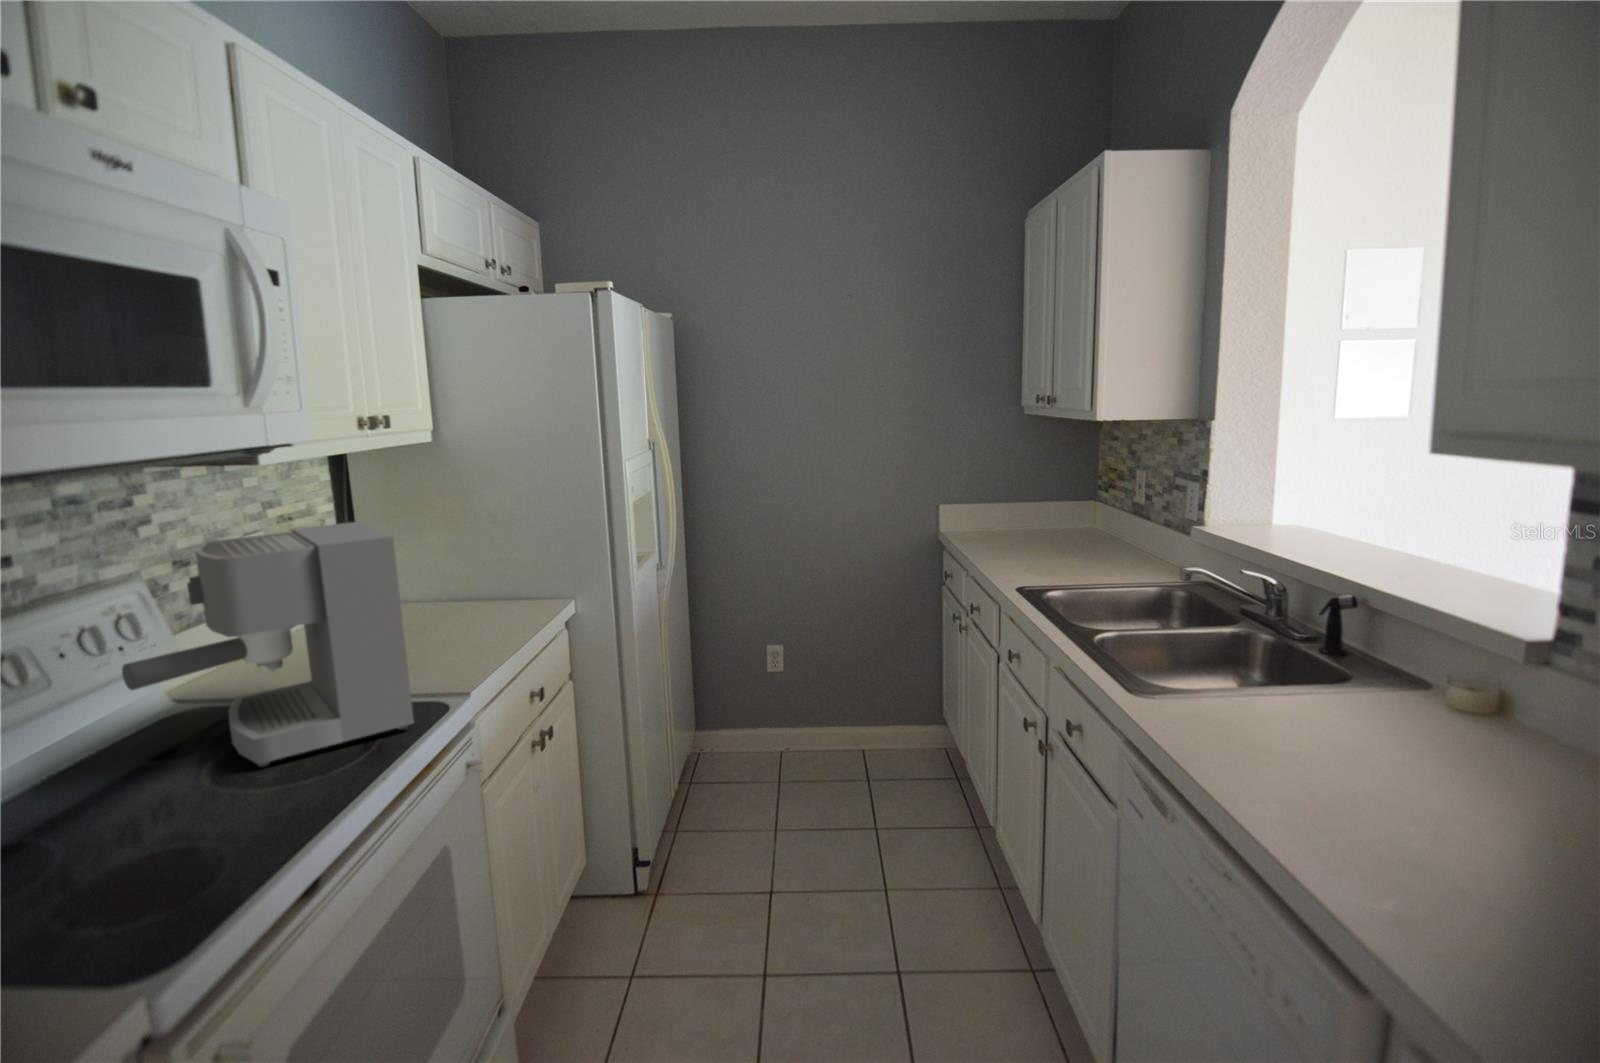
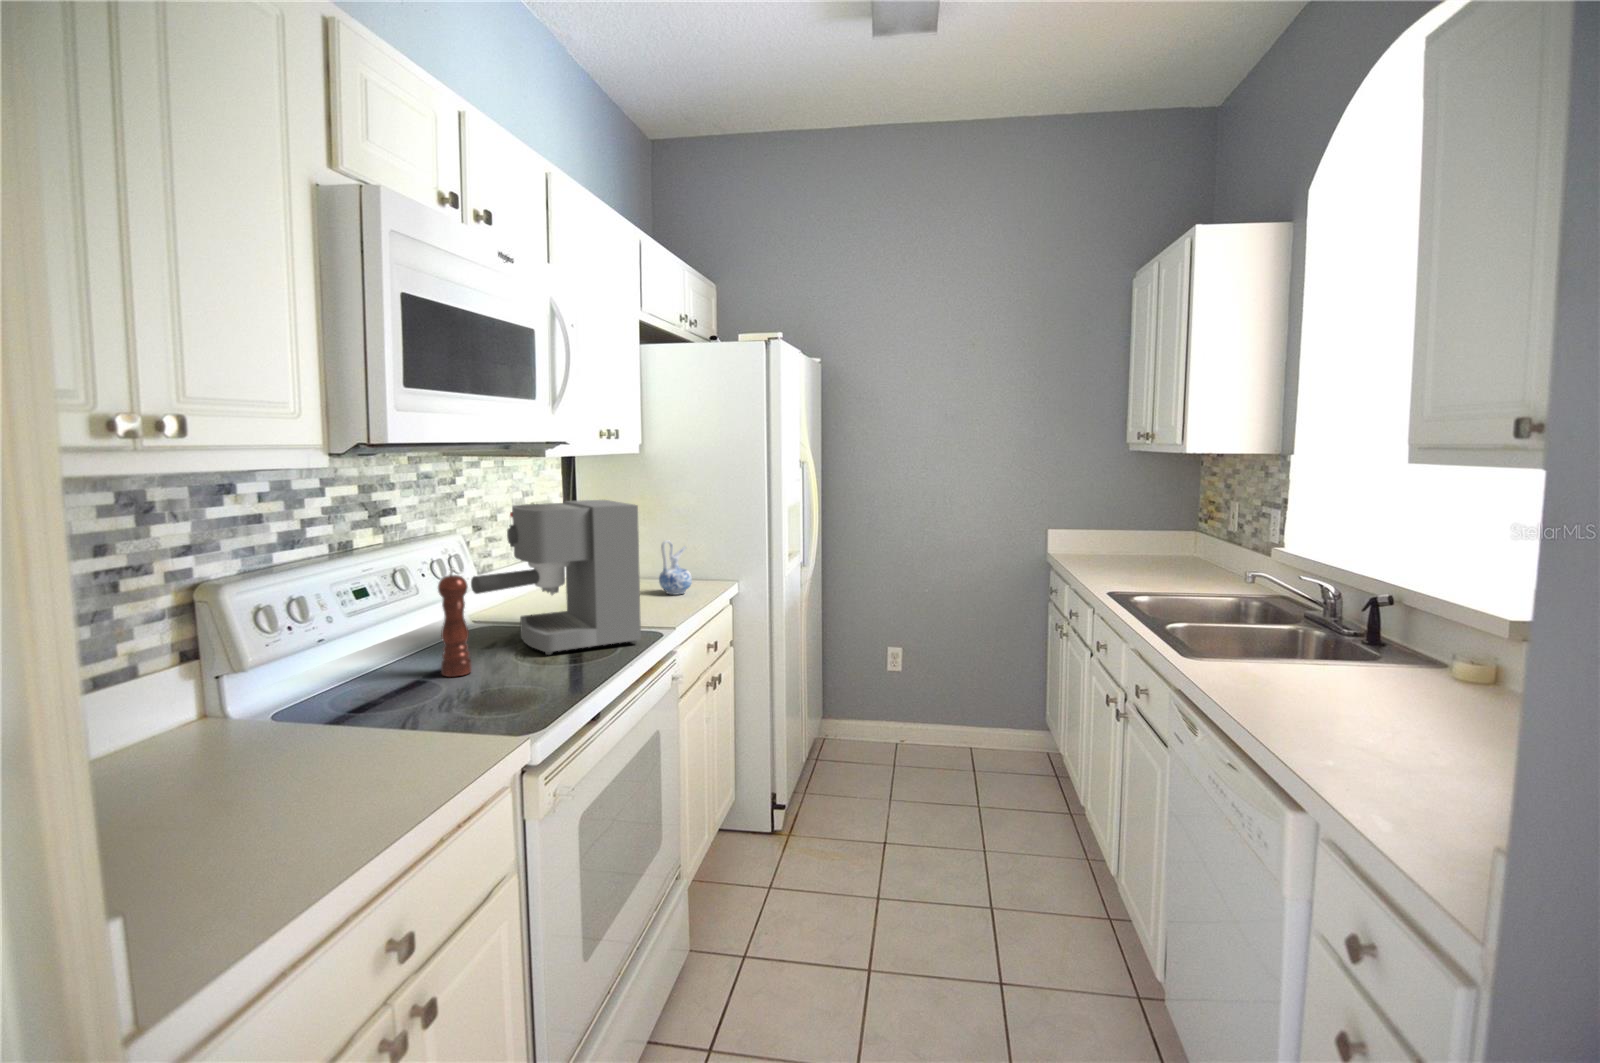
ceramic pitcher: none [464,558,510,627] -> present [659,540,692,595]
pepper mill: none [37,665,119,836] -> present [438,568,472,677]

